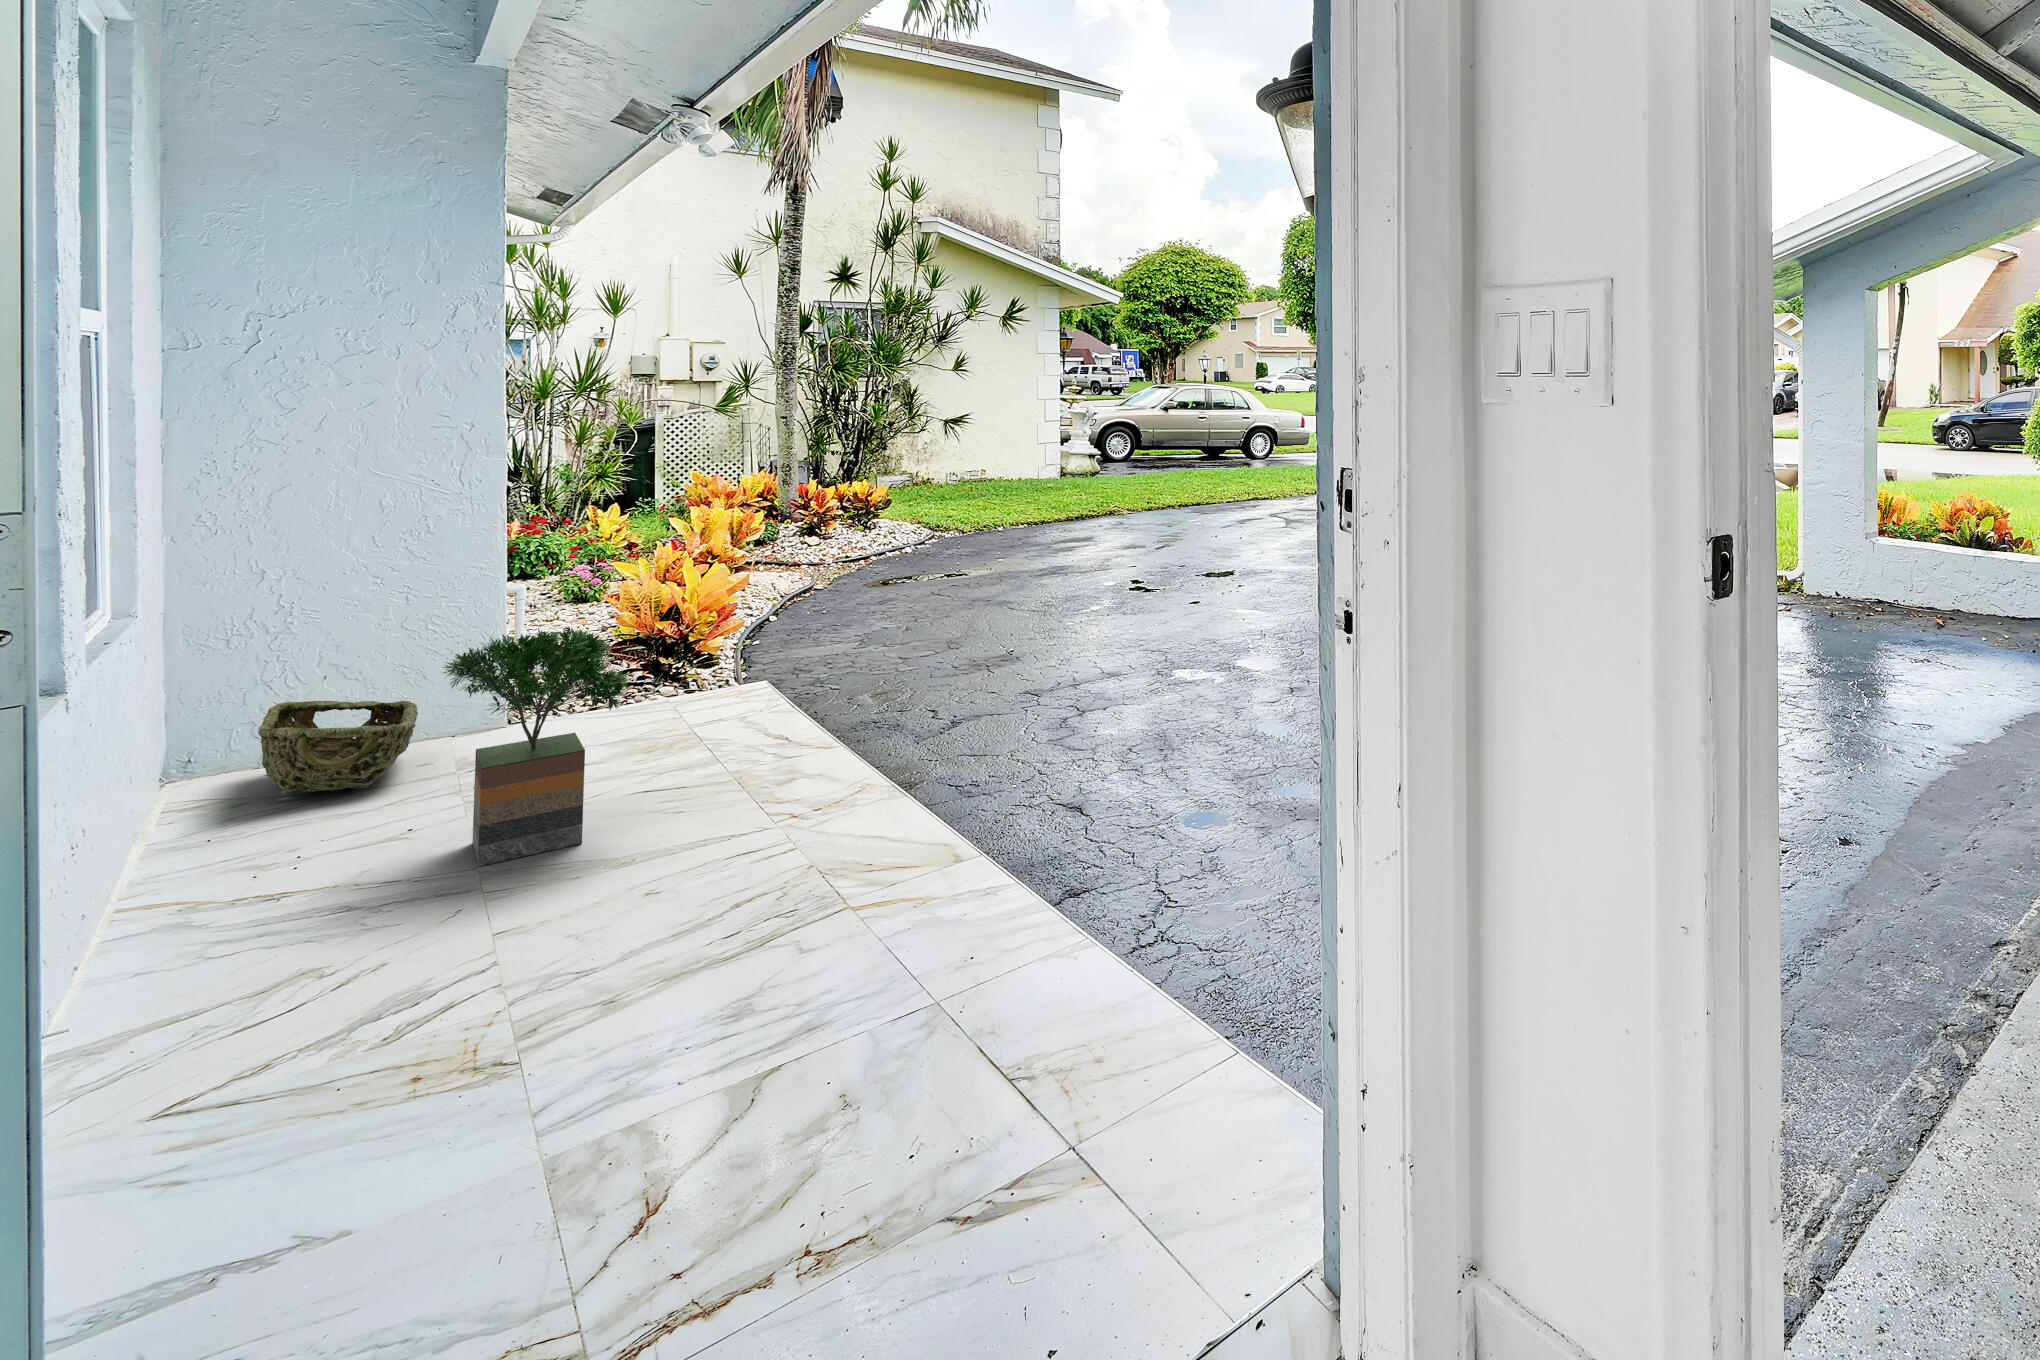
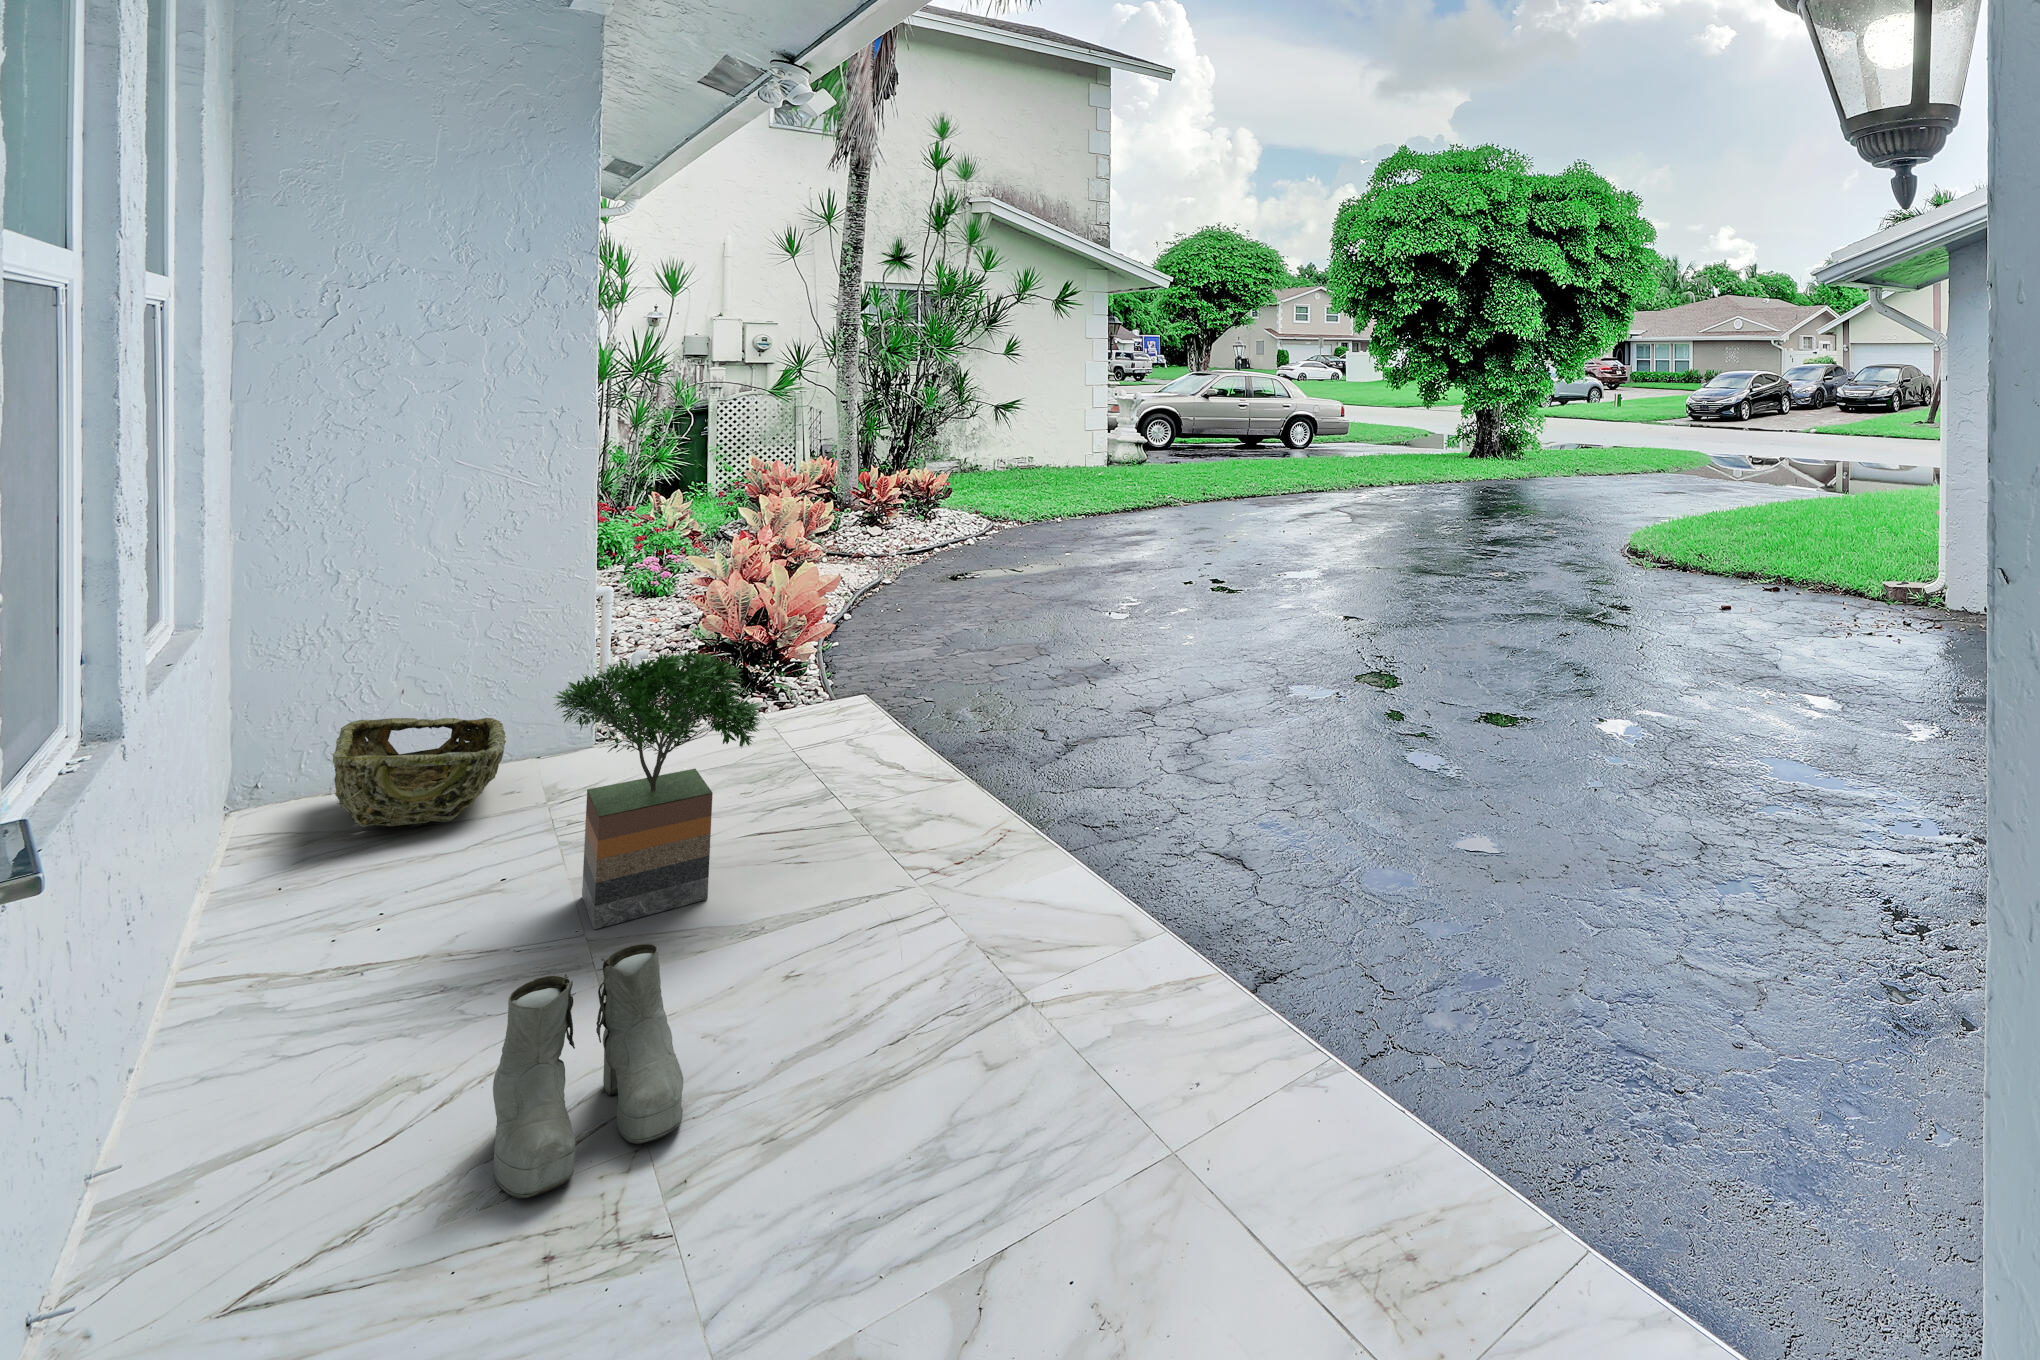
boots: none [364,855,528,1045] -> present [493,944,684,1199]

